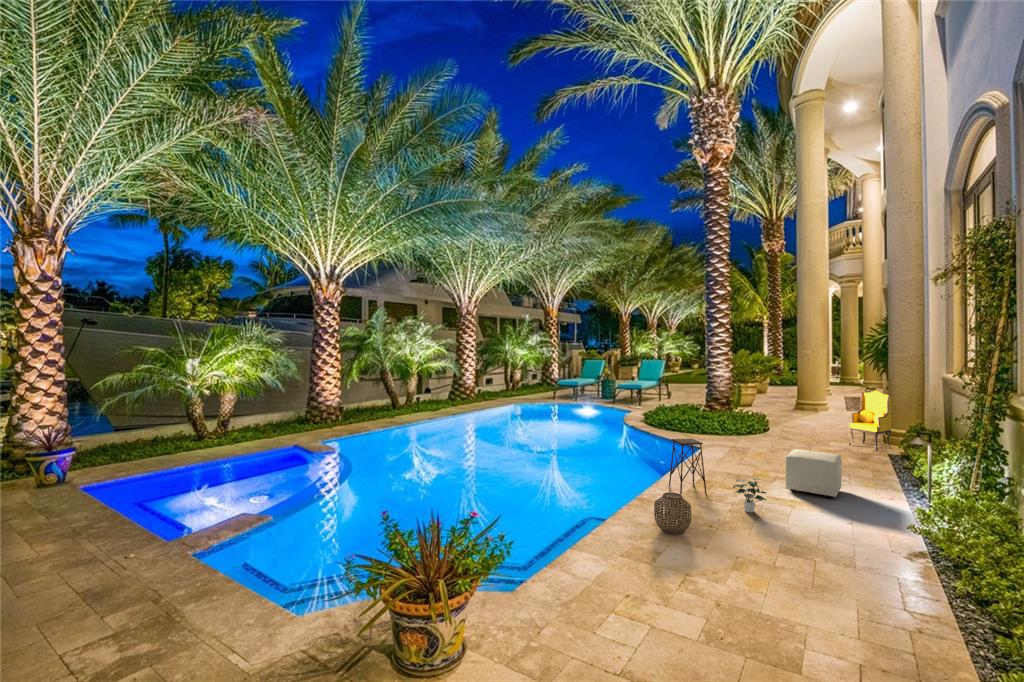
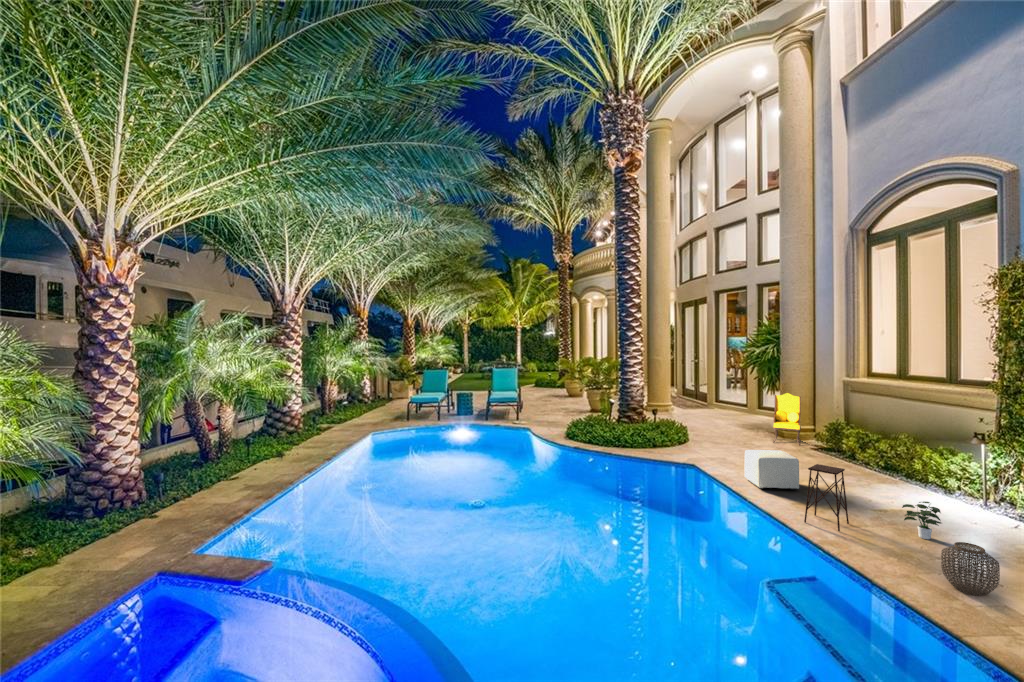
ottoman: present [785,449,842,498] -> present [745,450,799,490]

